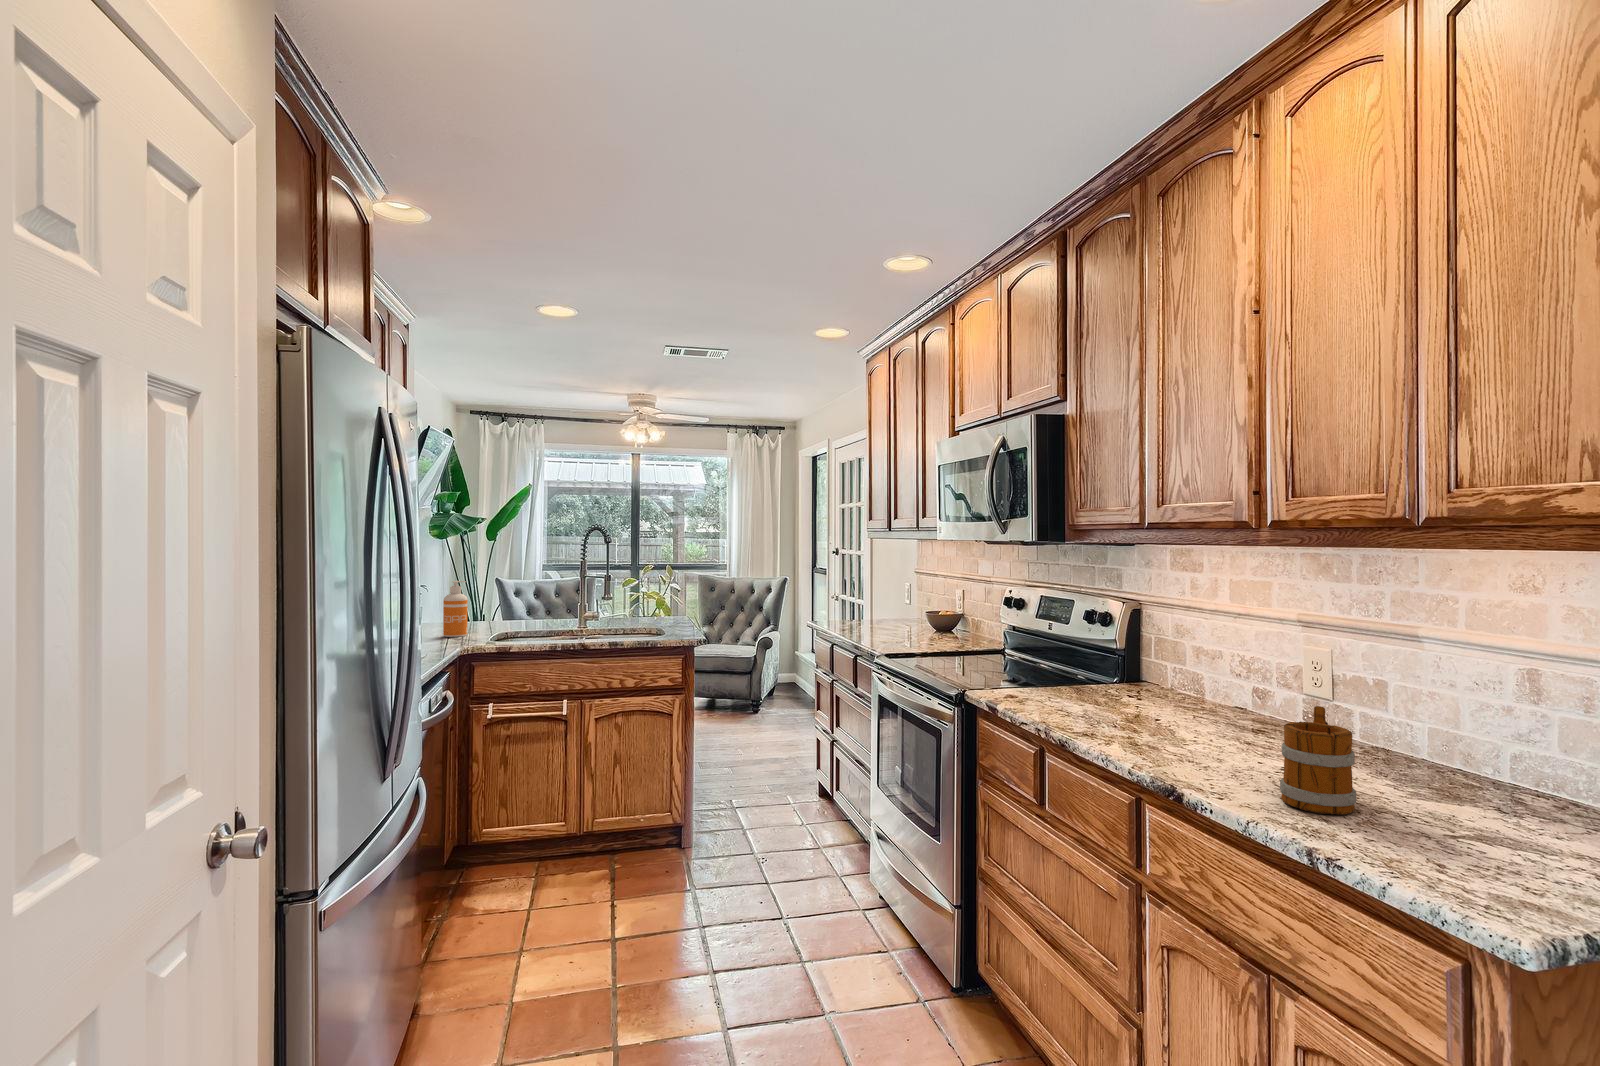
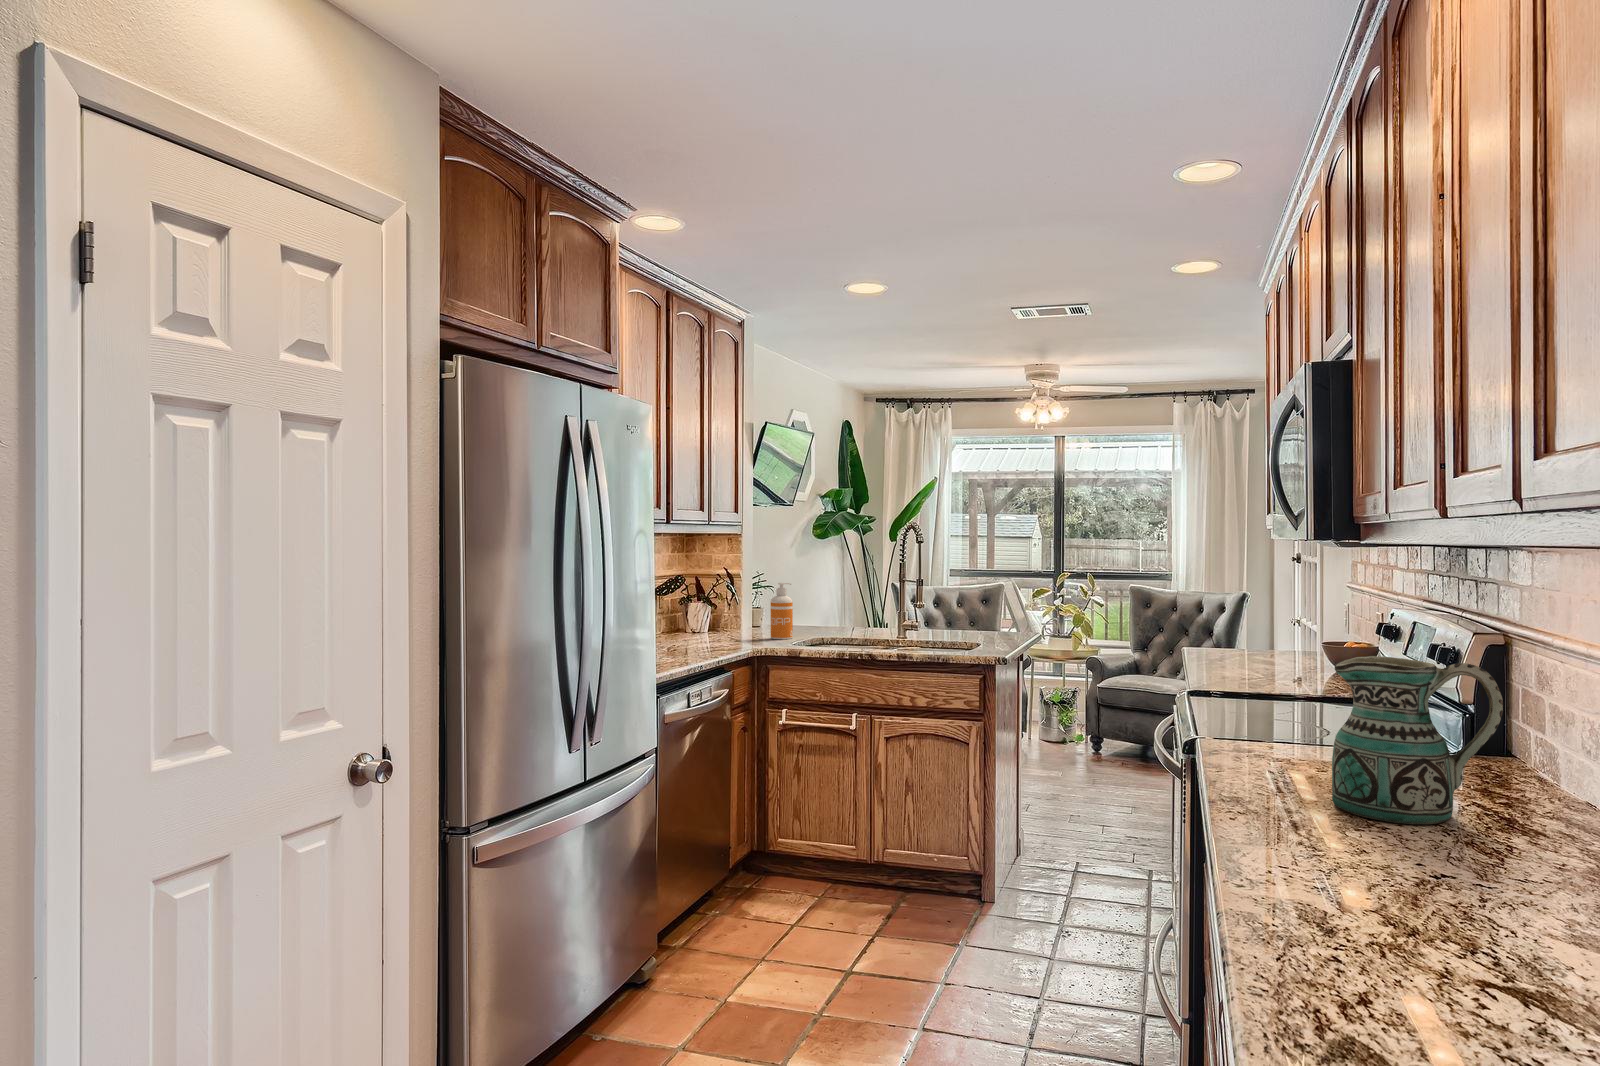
ceramic pitcher: none [1094,614,1190,721] -> present [1332,656,1503,824]
mug: present [1280,706,1357,815] -> none [1334,821,1473,997]

